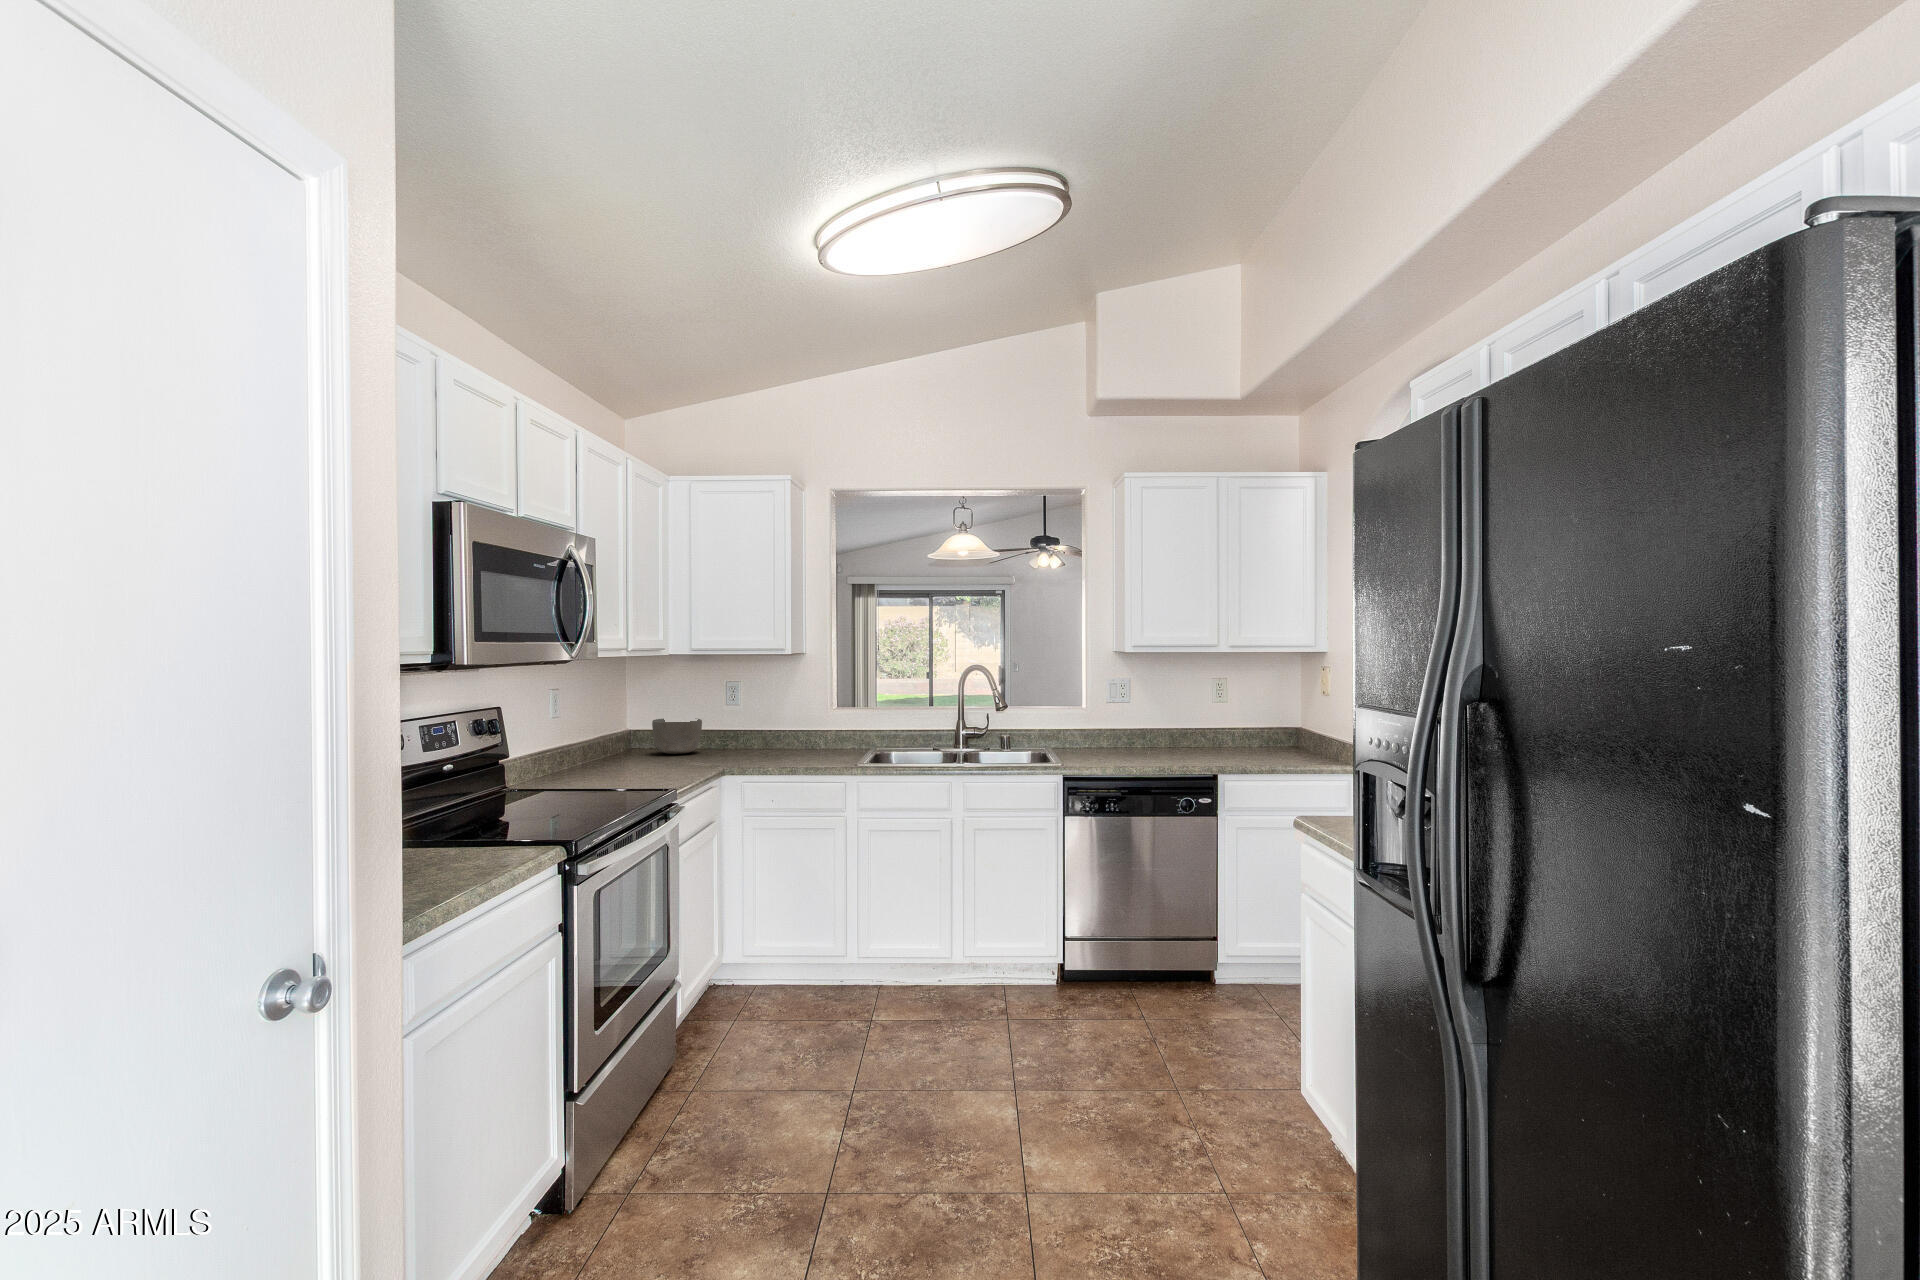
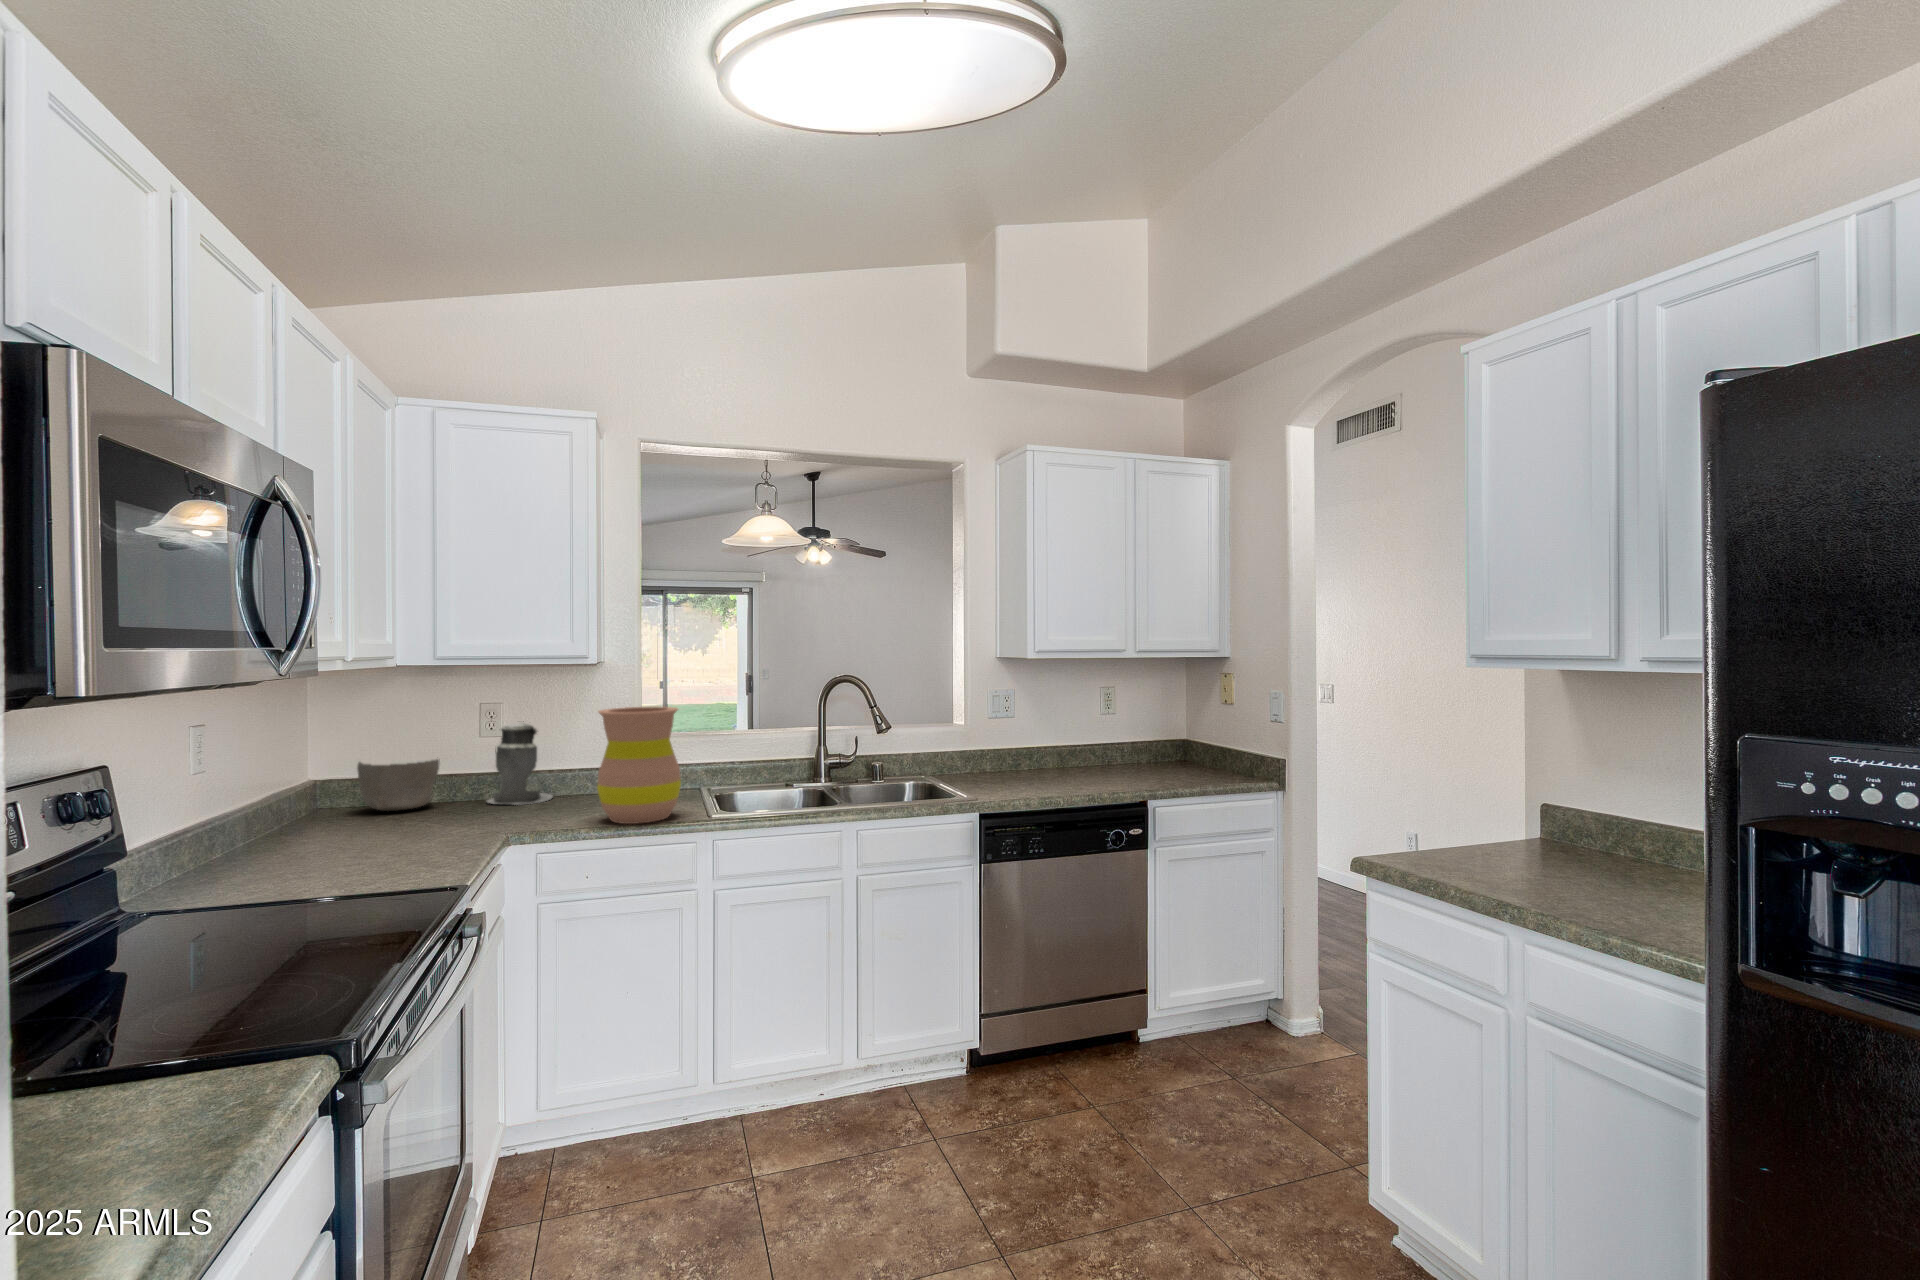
vase: none [786,686,843,767] -> present [597,707,681,824]
canister: none [731,692,775,754] -> present [487,721,553,805]

